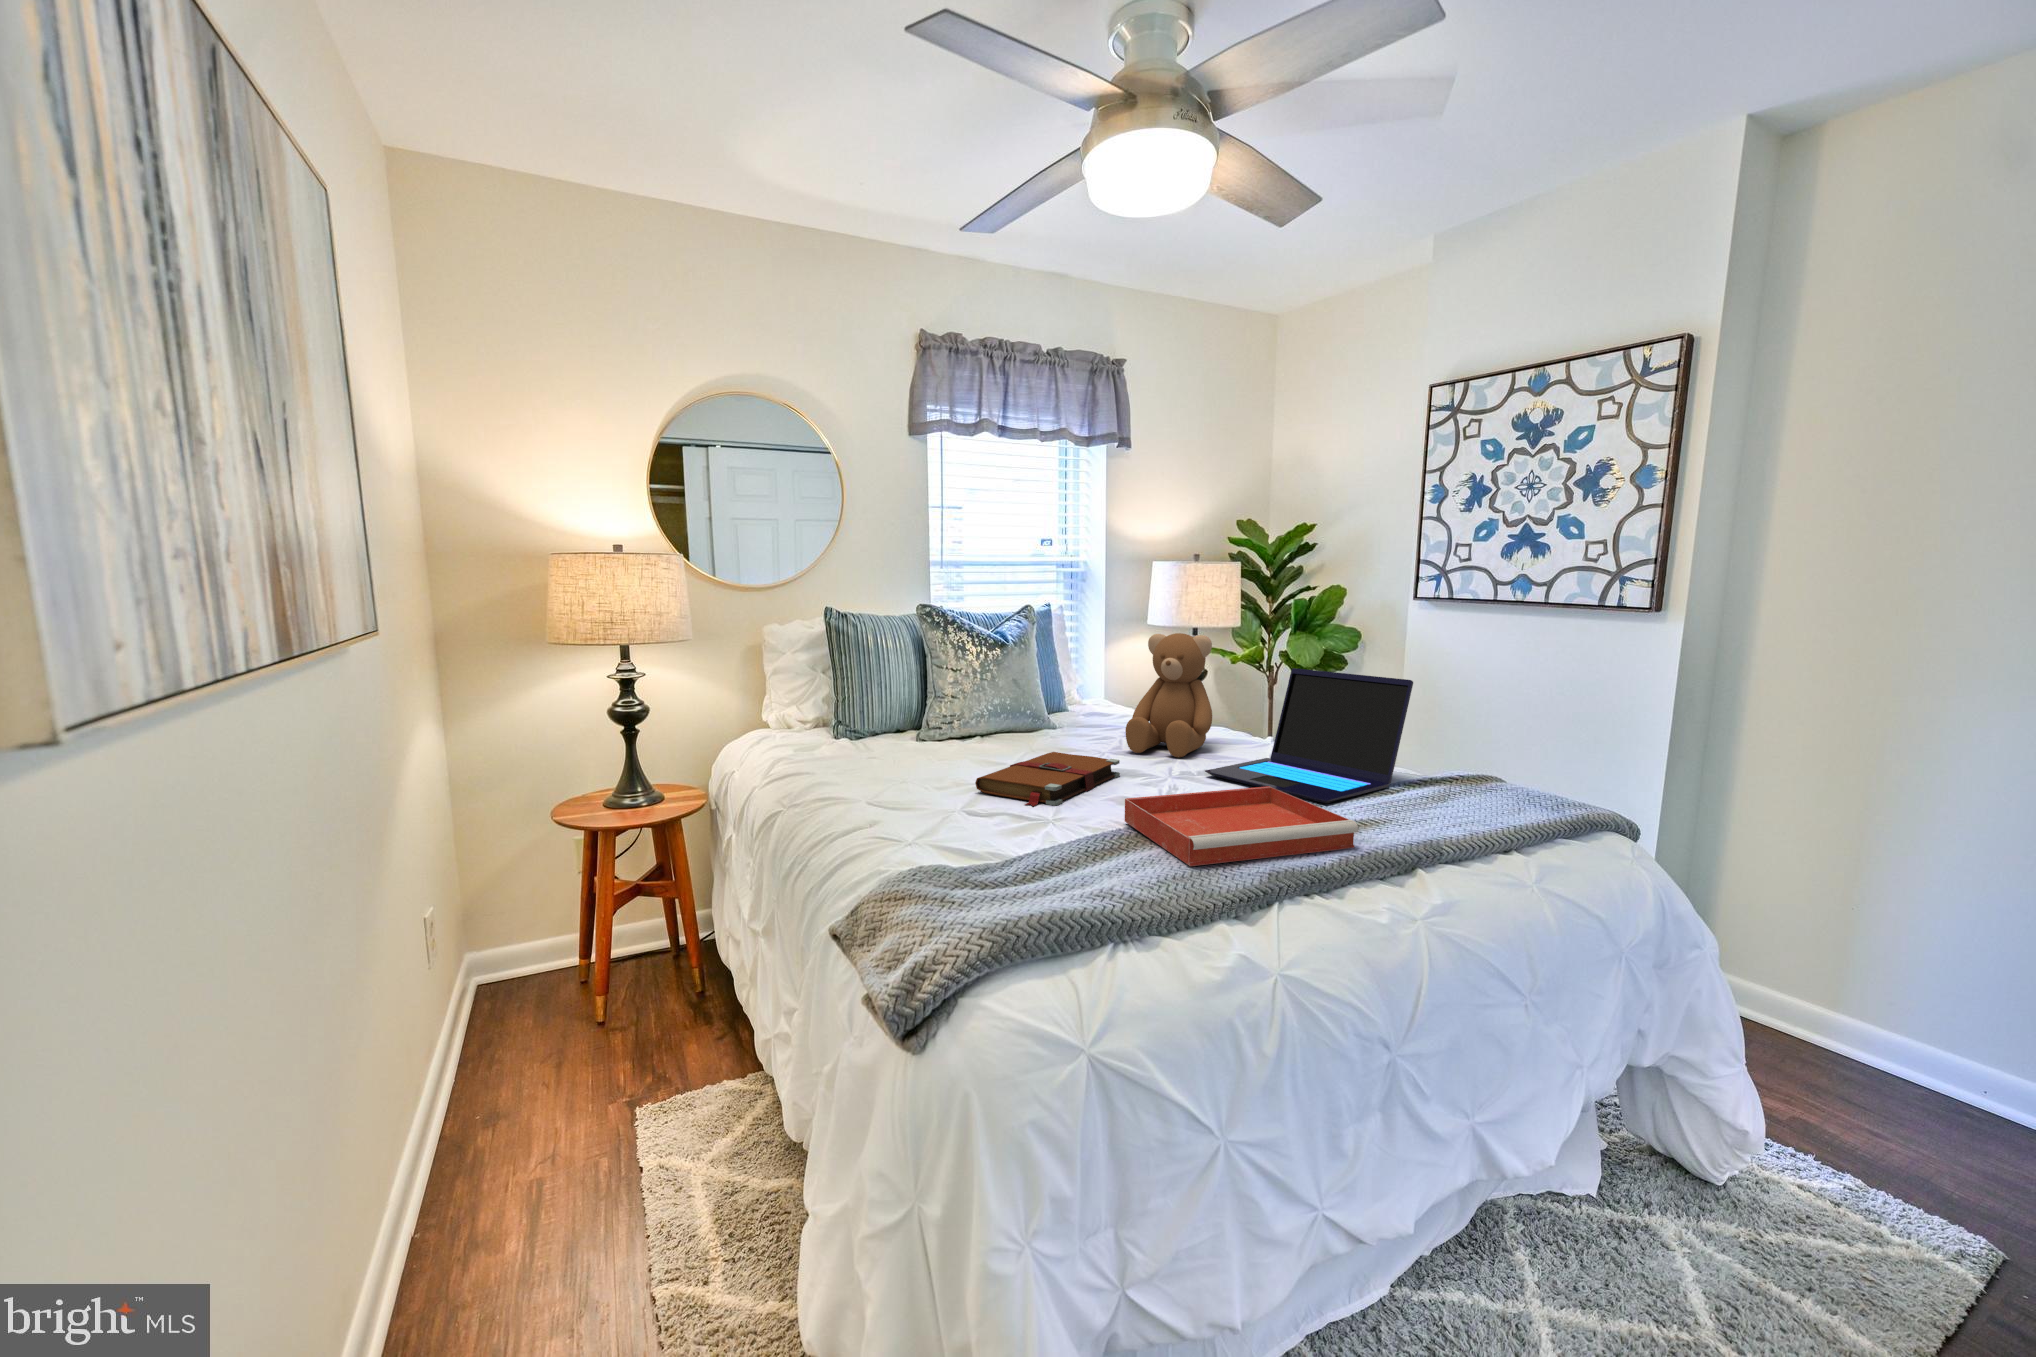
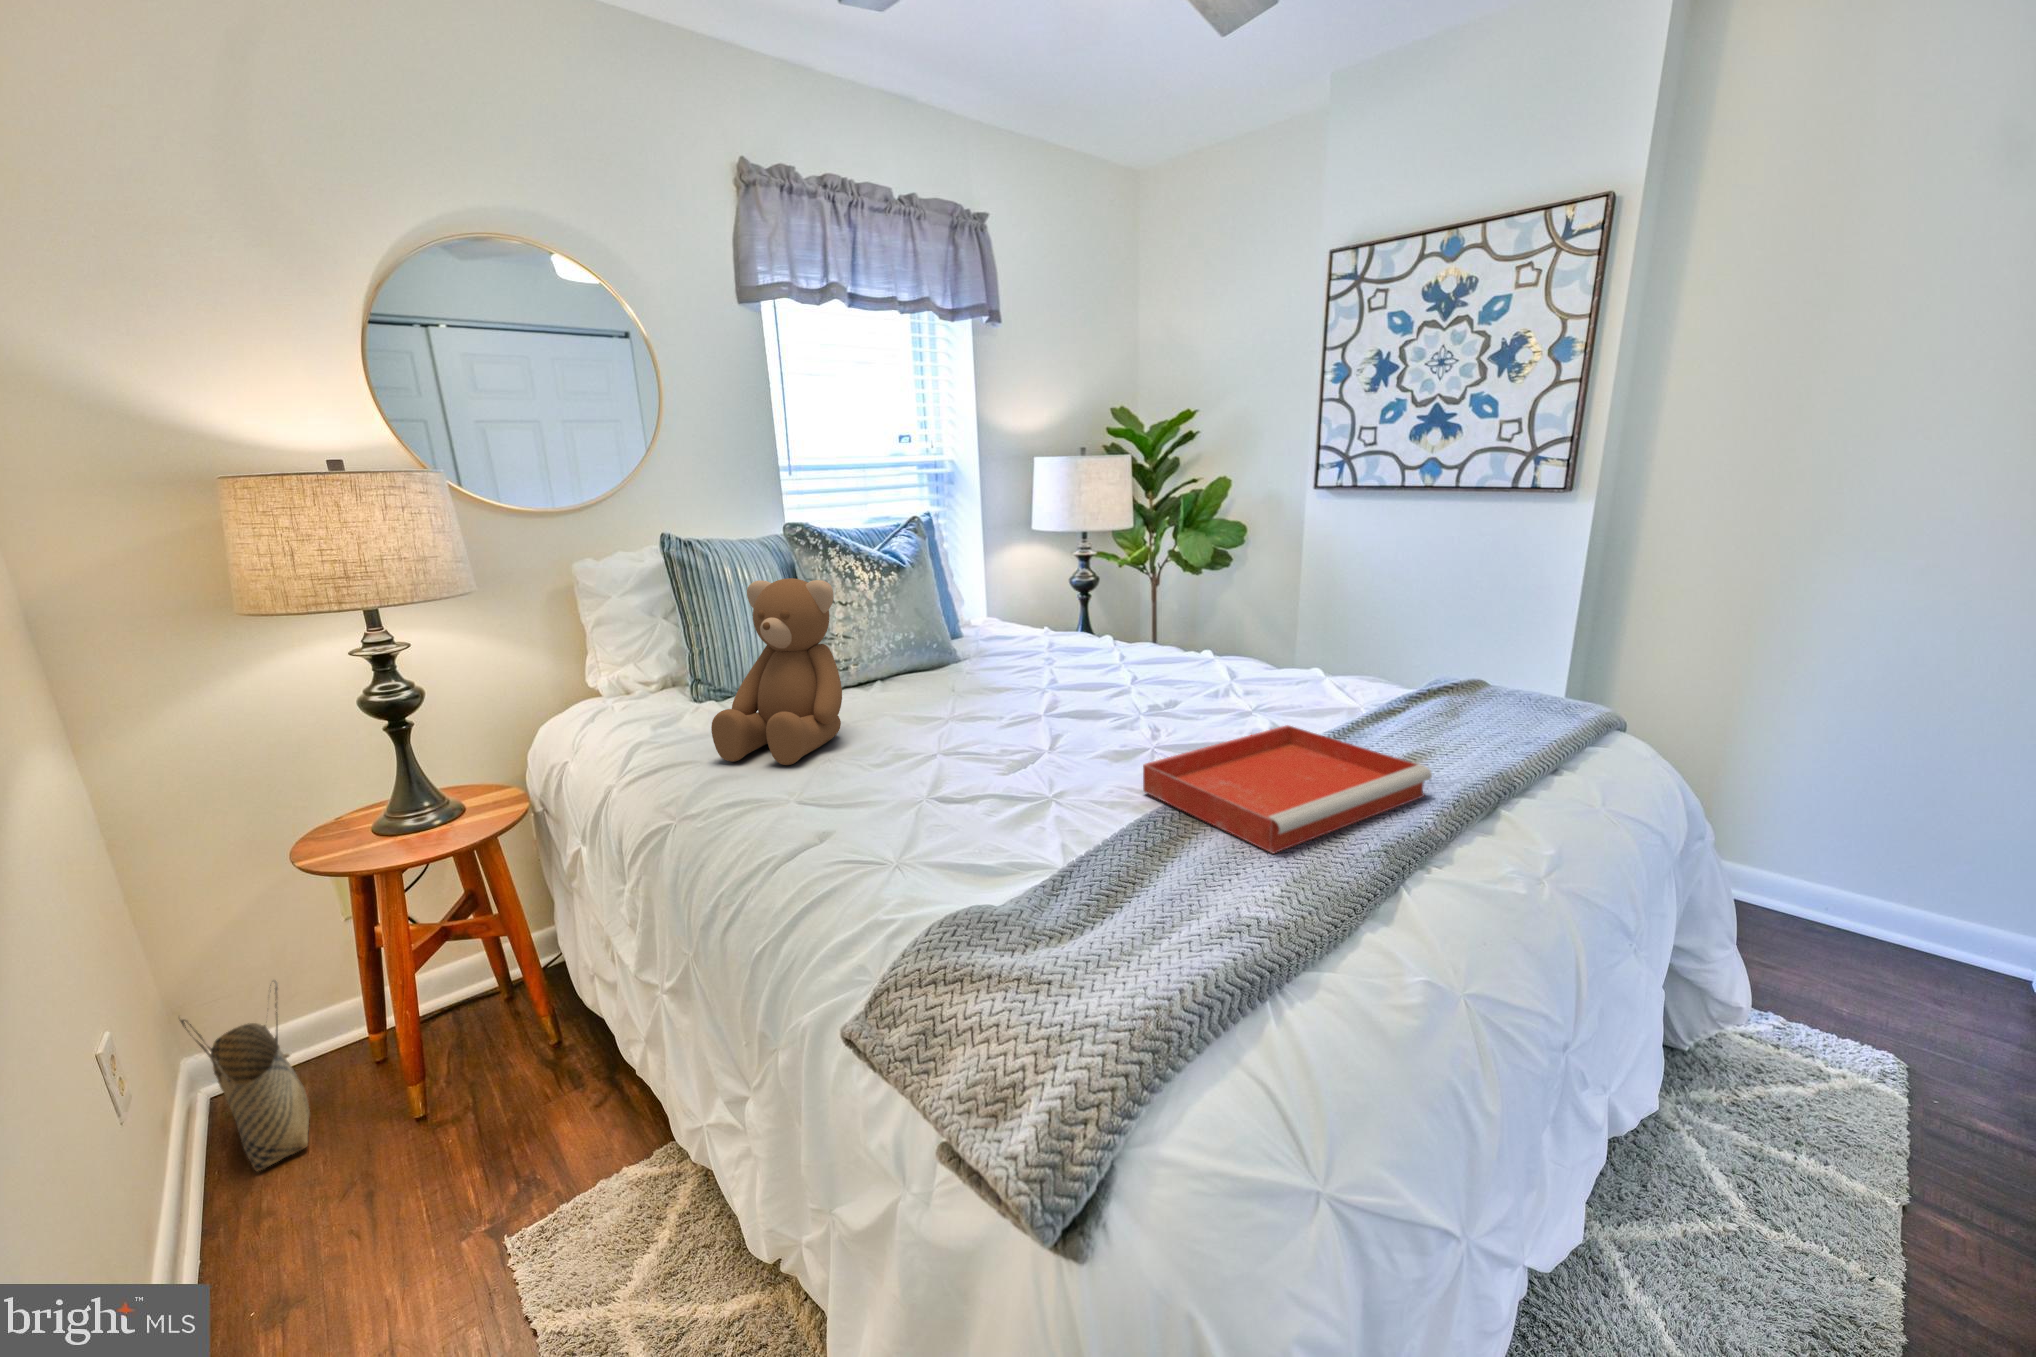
teddy bear: present [1126,633,1212,758] -> present [711,578,842,765]
laptop: present [1205,668,1413,803] -> none [1181,577,1403,736]
book: present [975,752,1120,806] -> none [927,699,1086,781]
woven basket: none [468,902,532,1038] -> present [179,980,310,1171]

